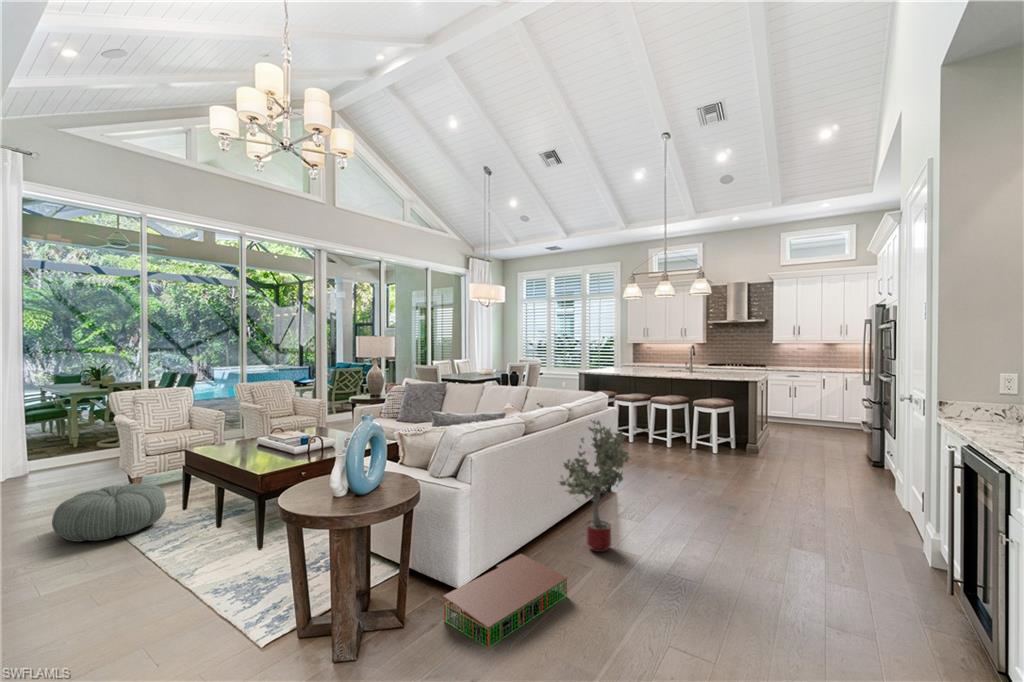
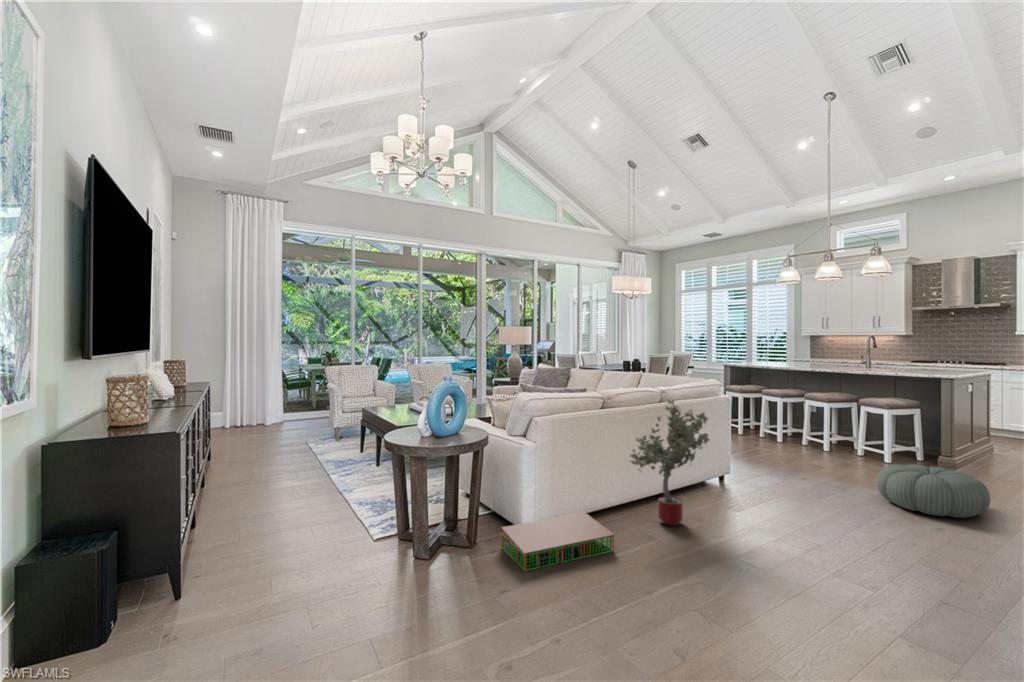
pouf: present [52,484,166,542] -> present [877,464,990,518]

